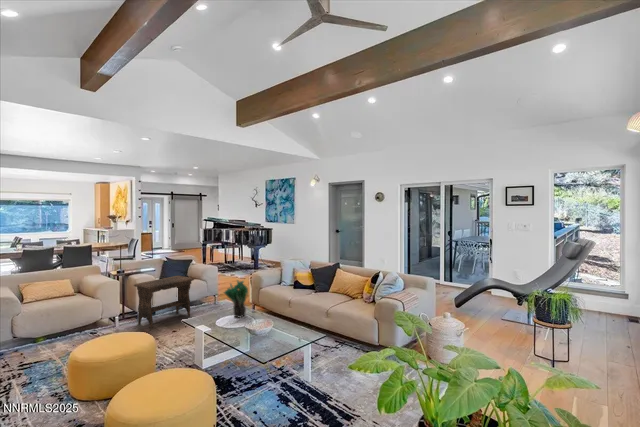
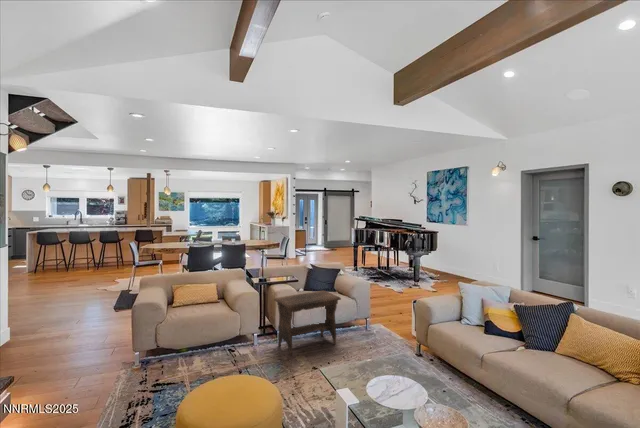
potted plant: present [224,281,248,317] -> none [379,322,416,383]

